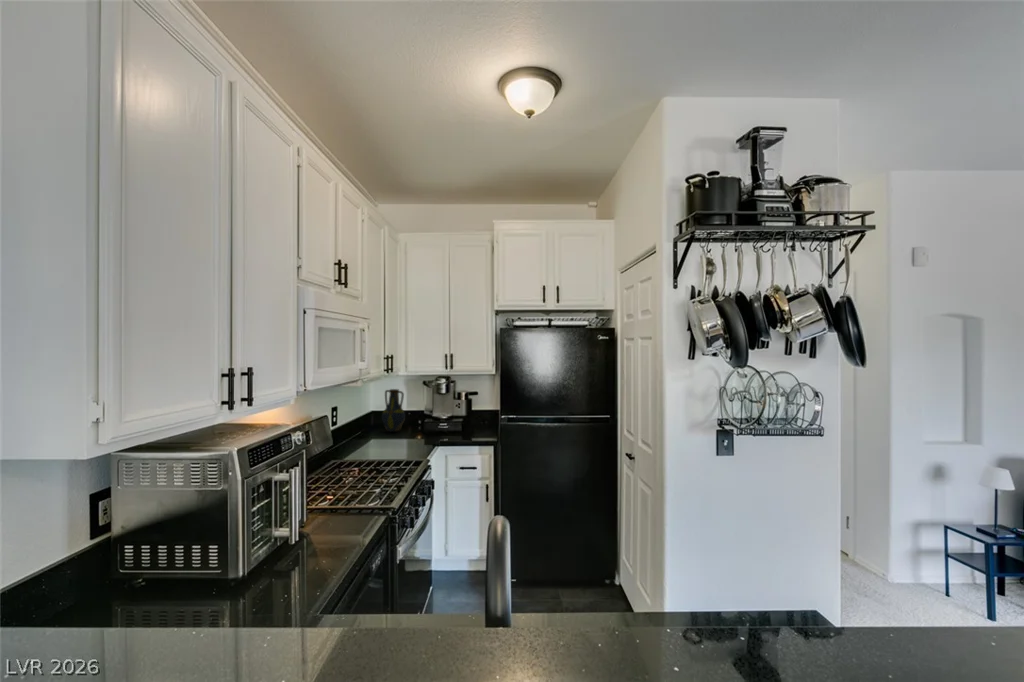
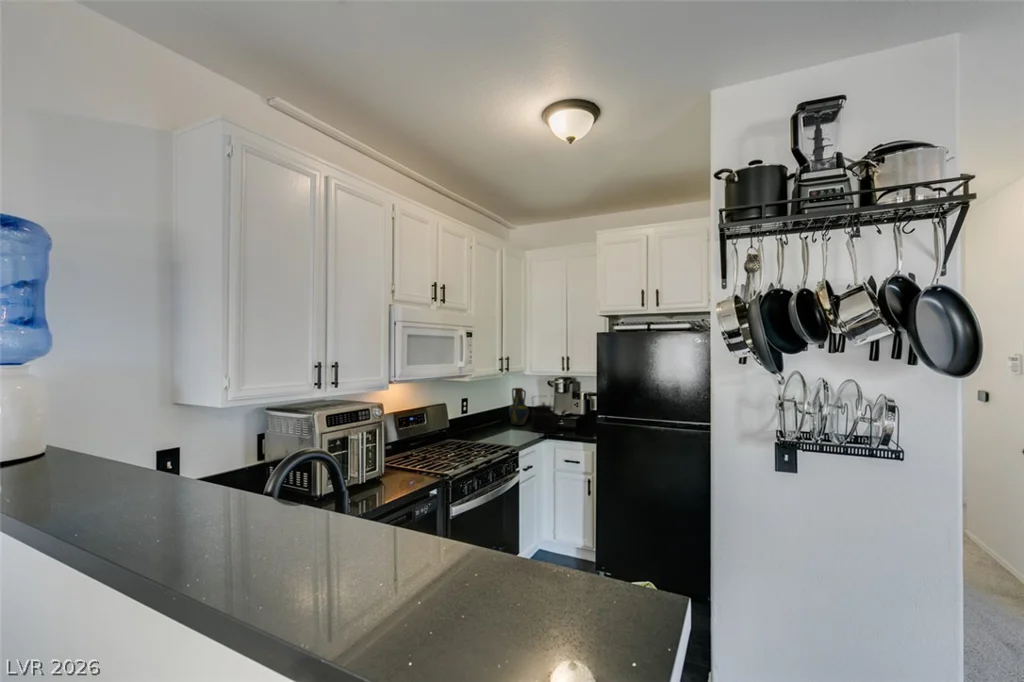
kettle: none [415,397,453,438] -> present [531,403,566,433]

